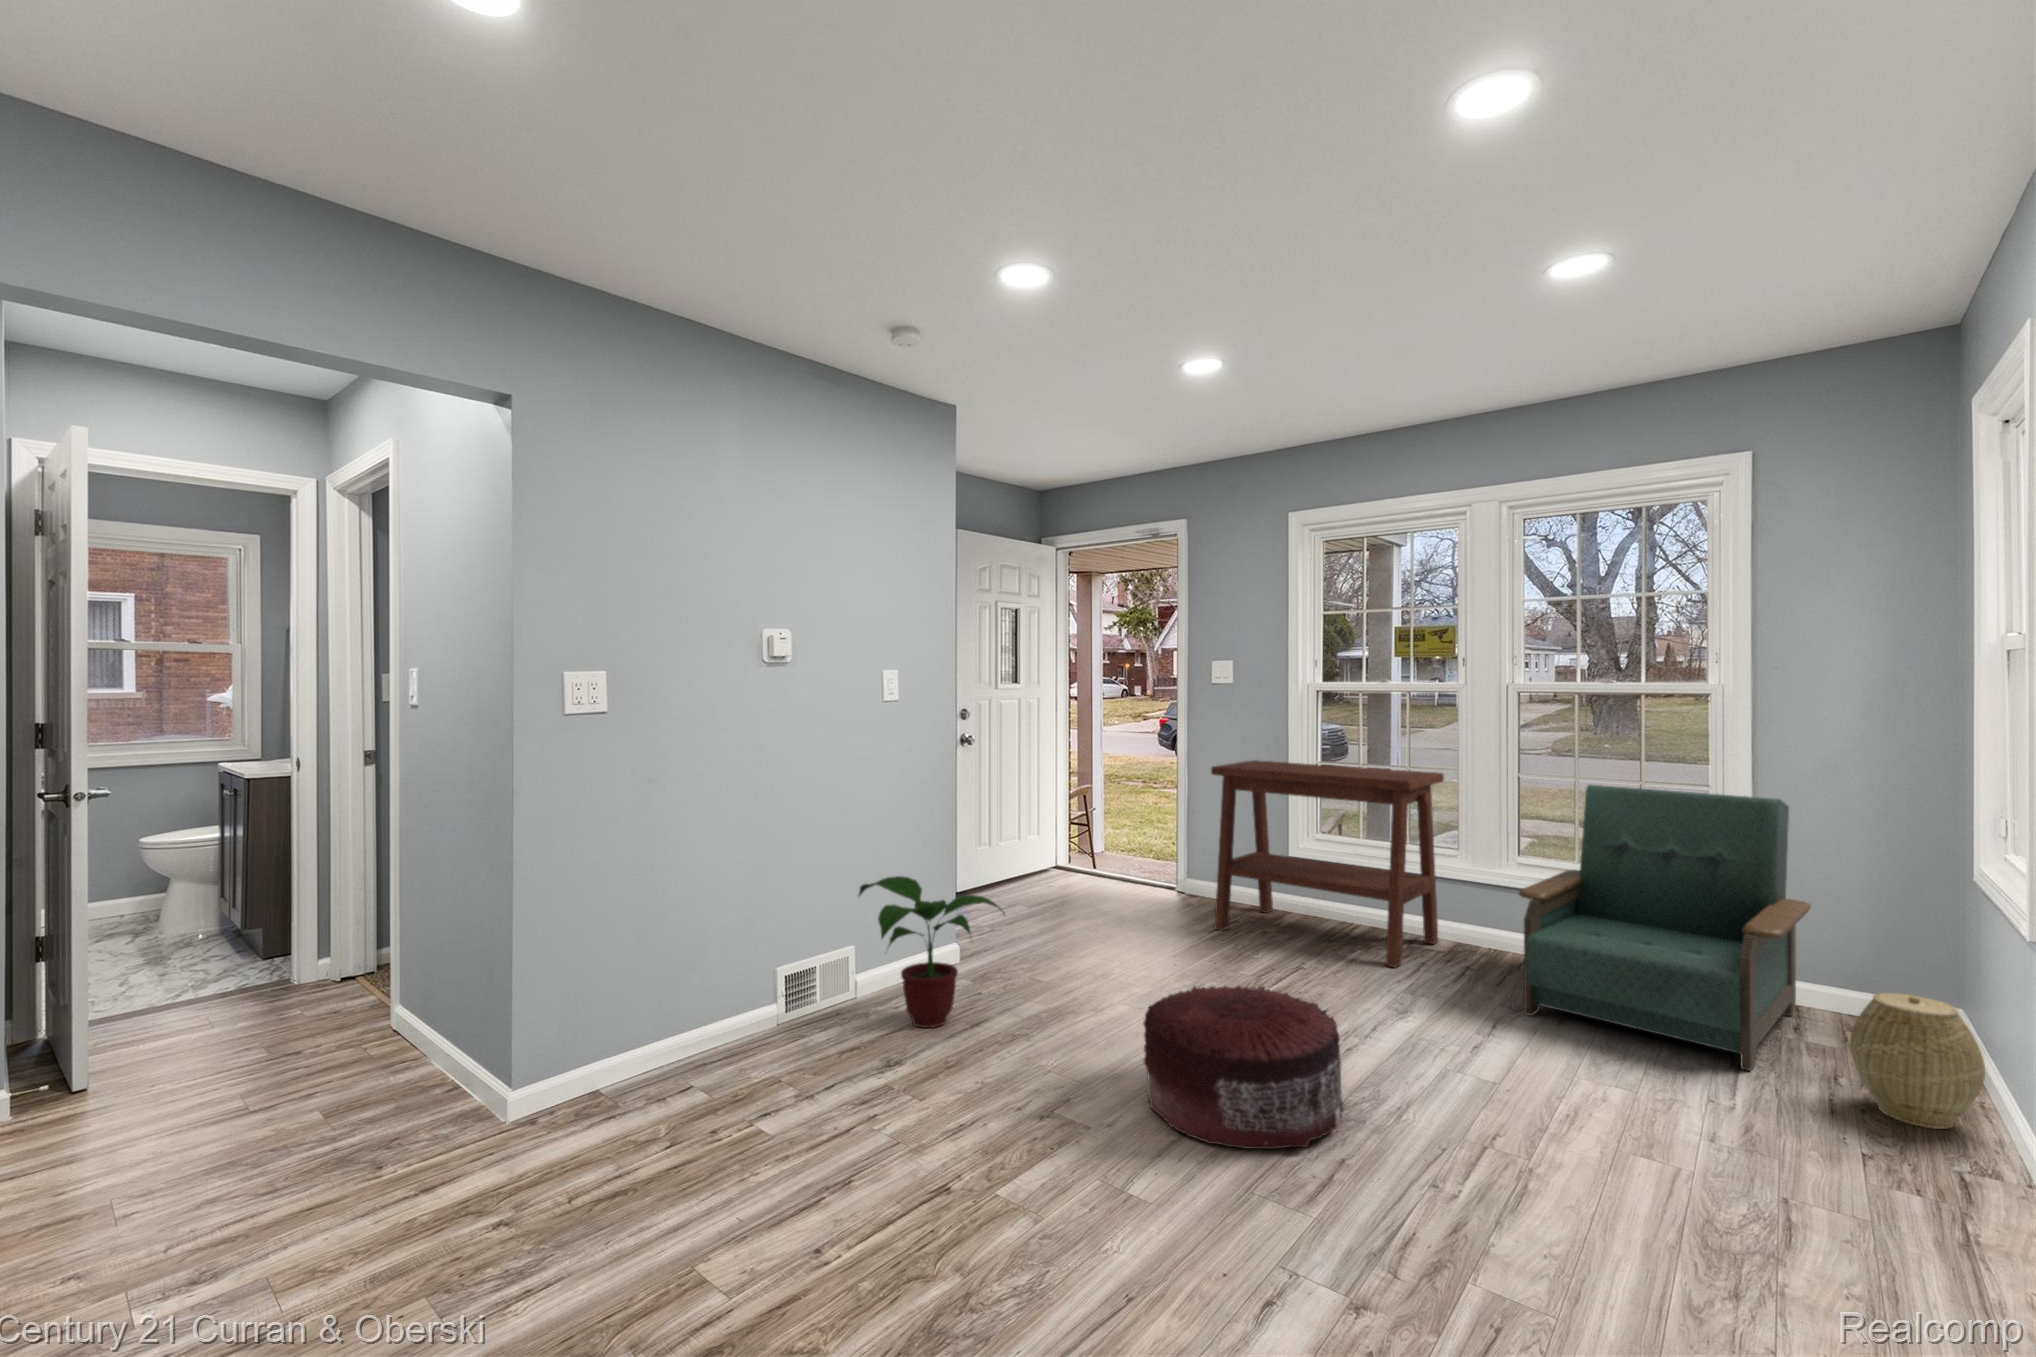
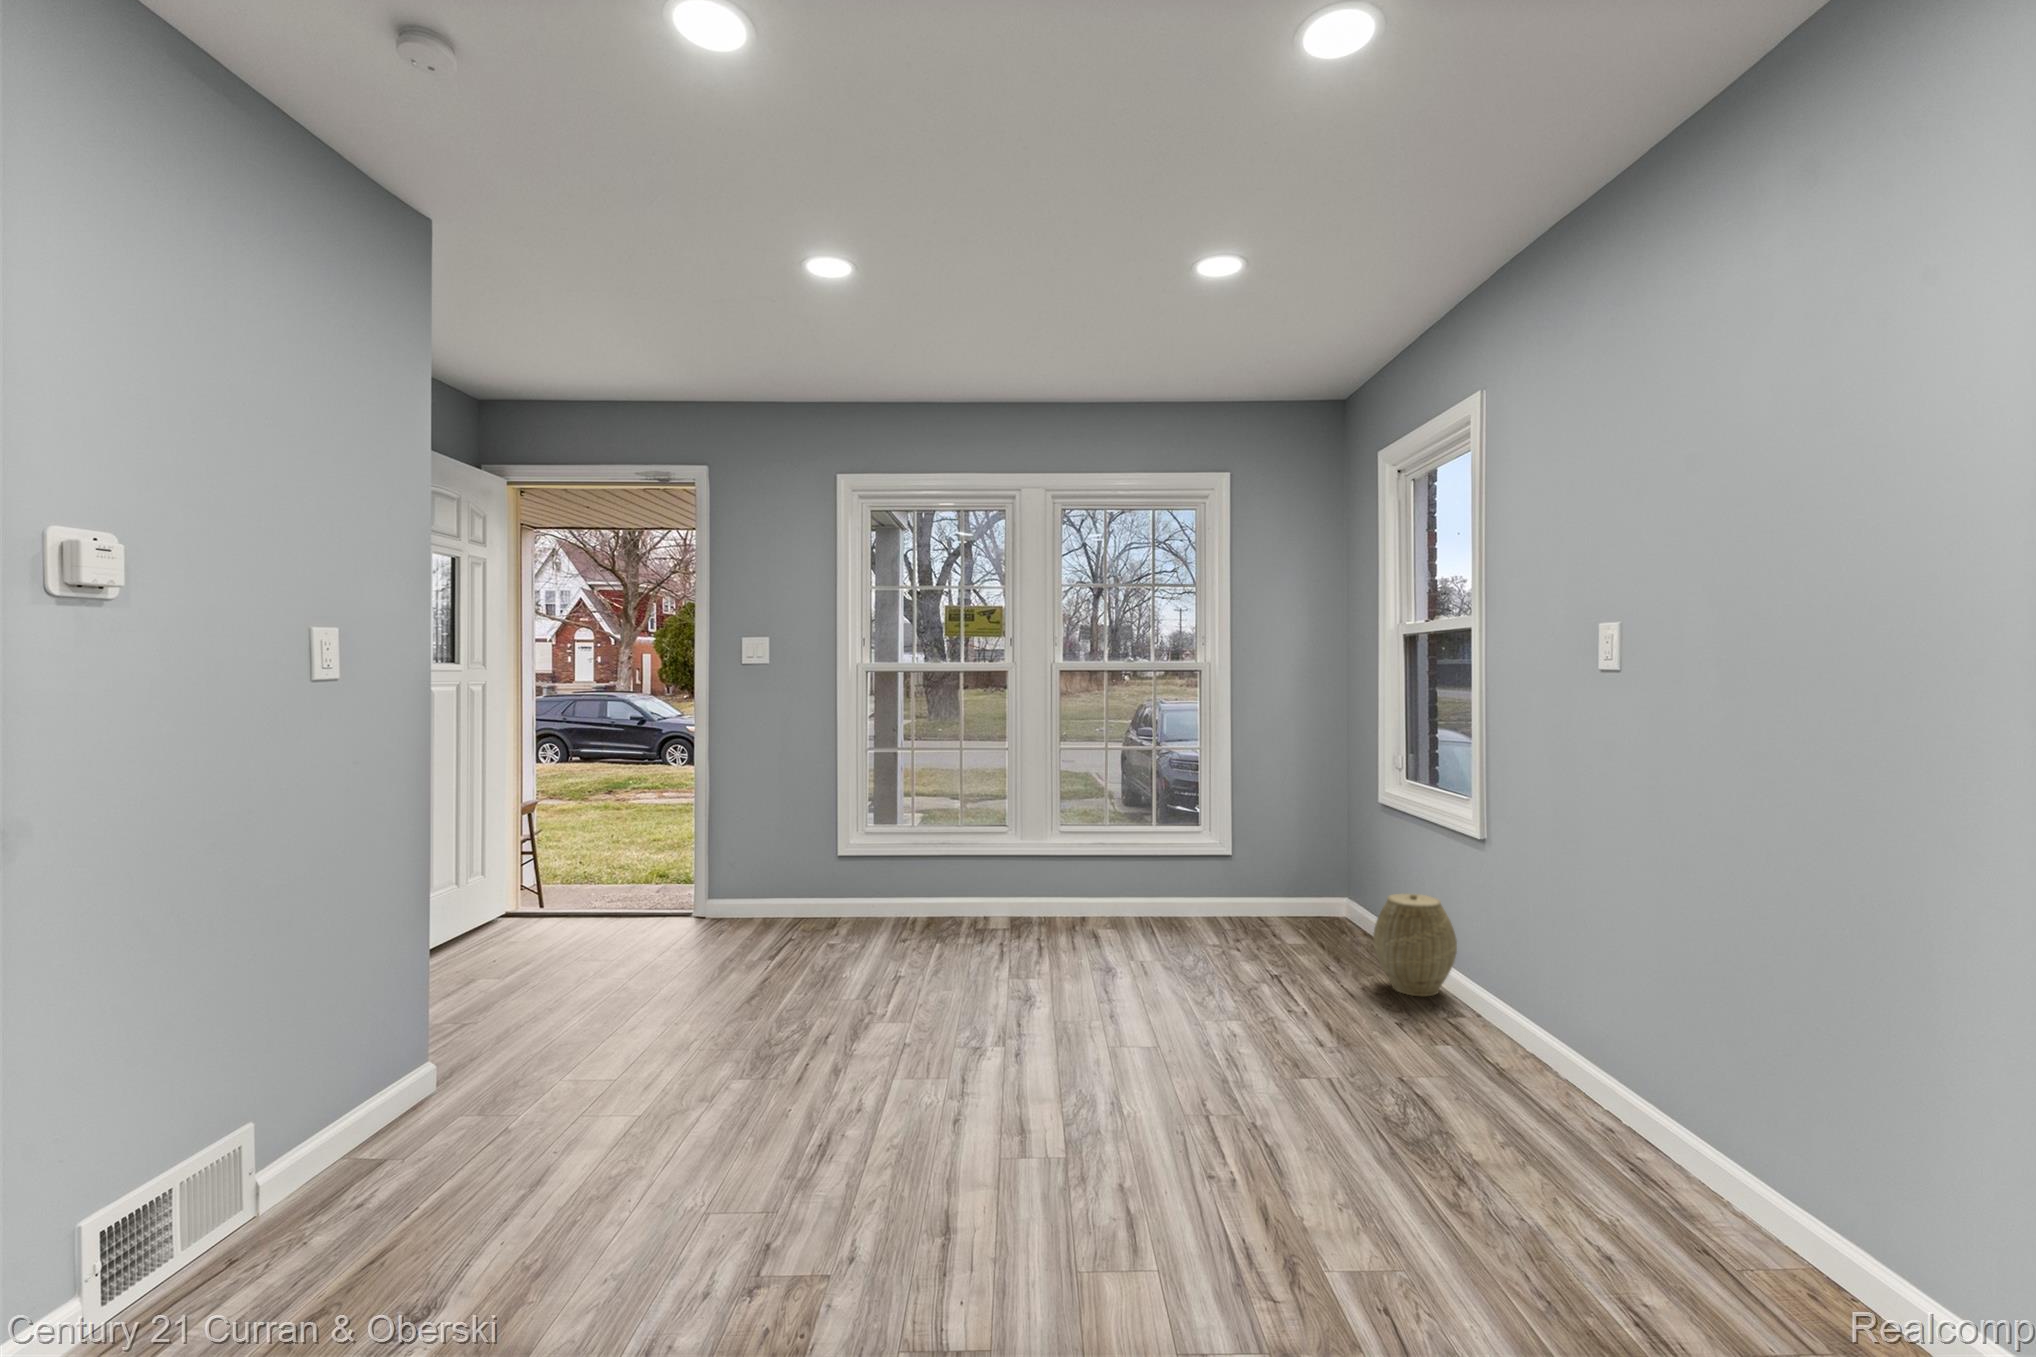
side table: present [1211,760,1444,967] -> none [763,749,1004,956]
armchair: present [1519,785,1811,1071] -> none [1109,749,1315,982]
potted plant: present [859,876,1004,1028] -> none [275,968,570,1214]
pouf: present [1143,986,1343,1149] -> none [854,1008,1098,1235]

